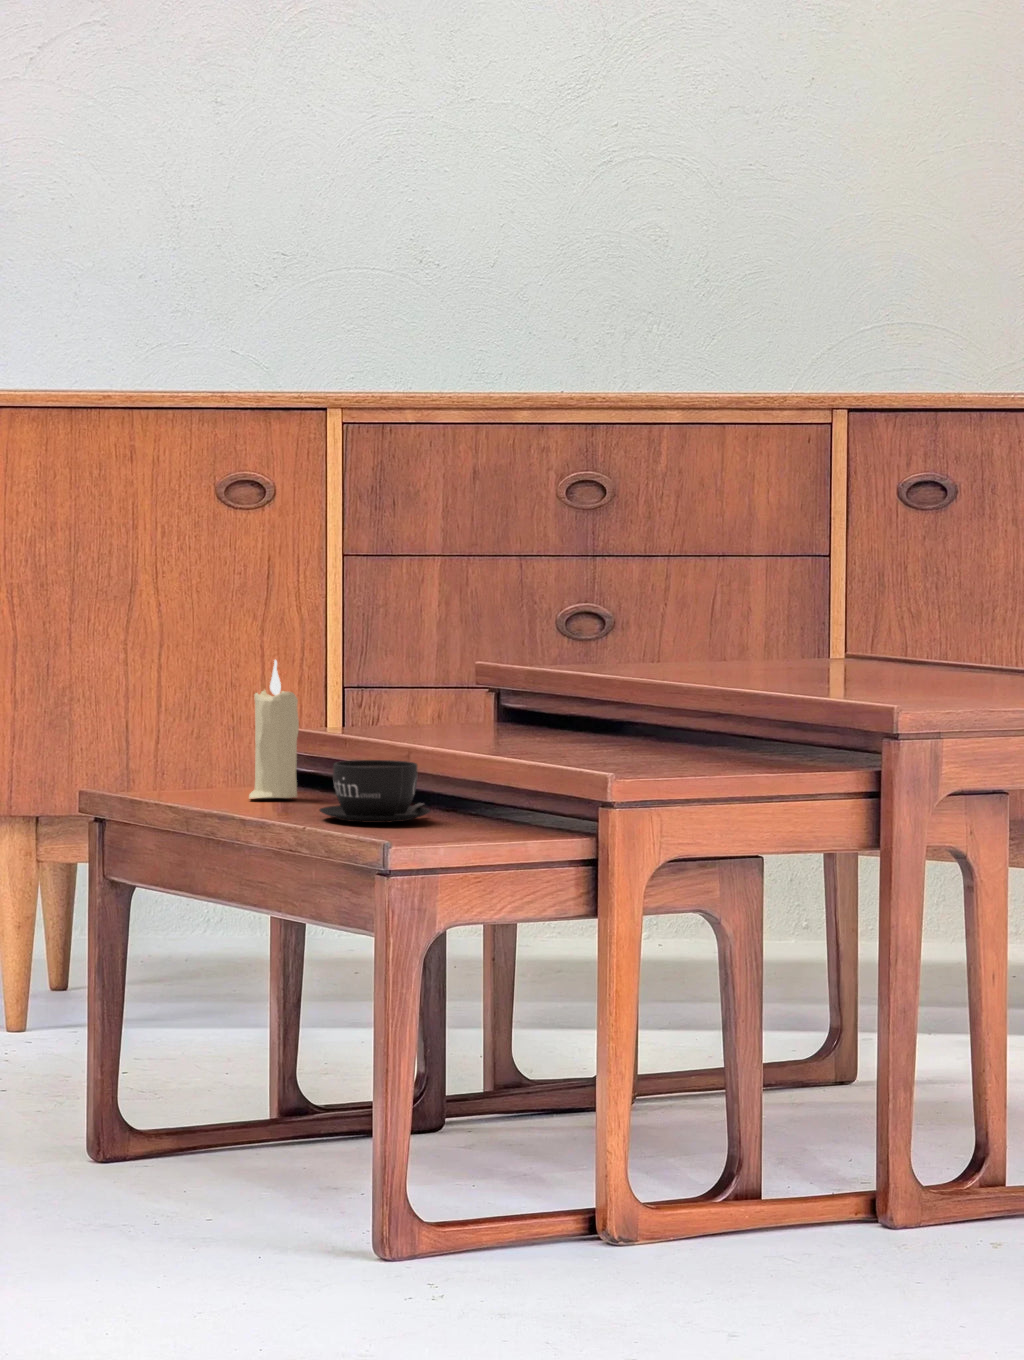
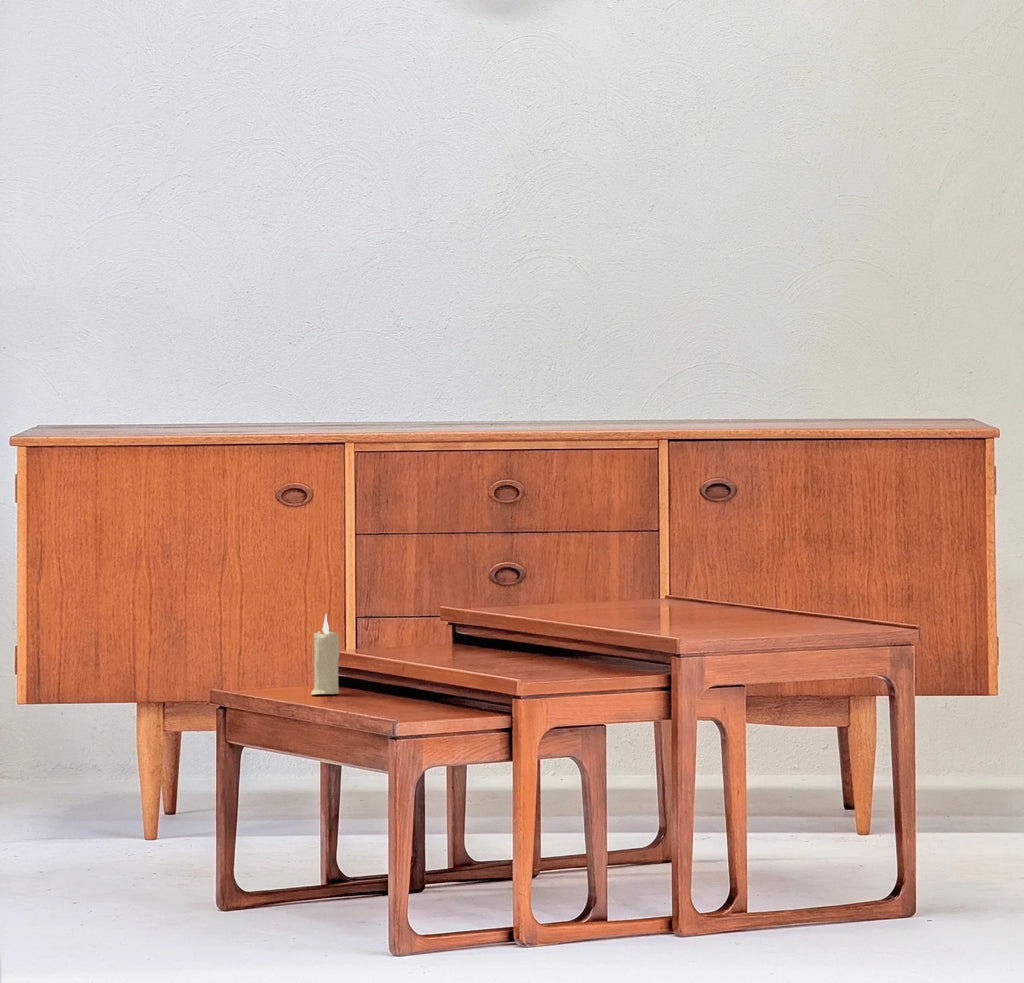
teacup: present [320,760,431,823] -> none [354,673,418,709]

